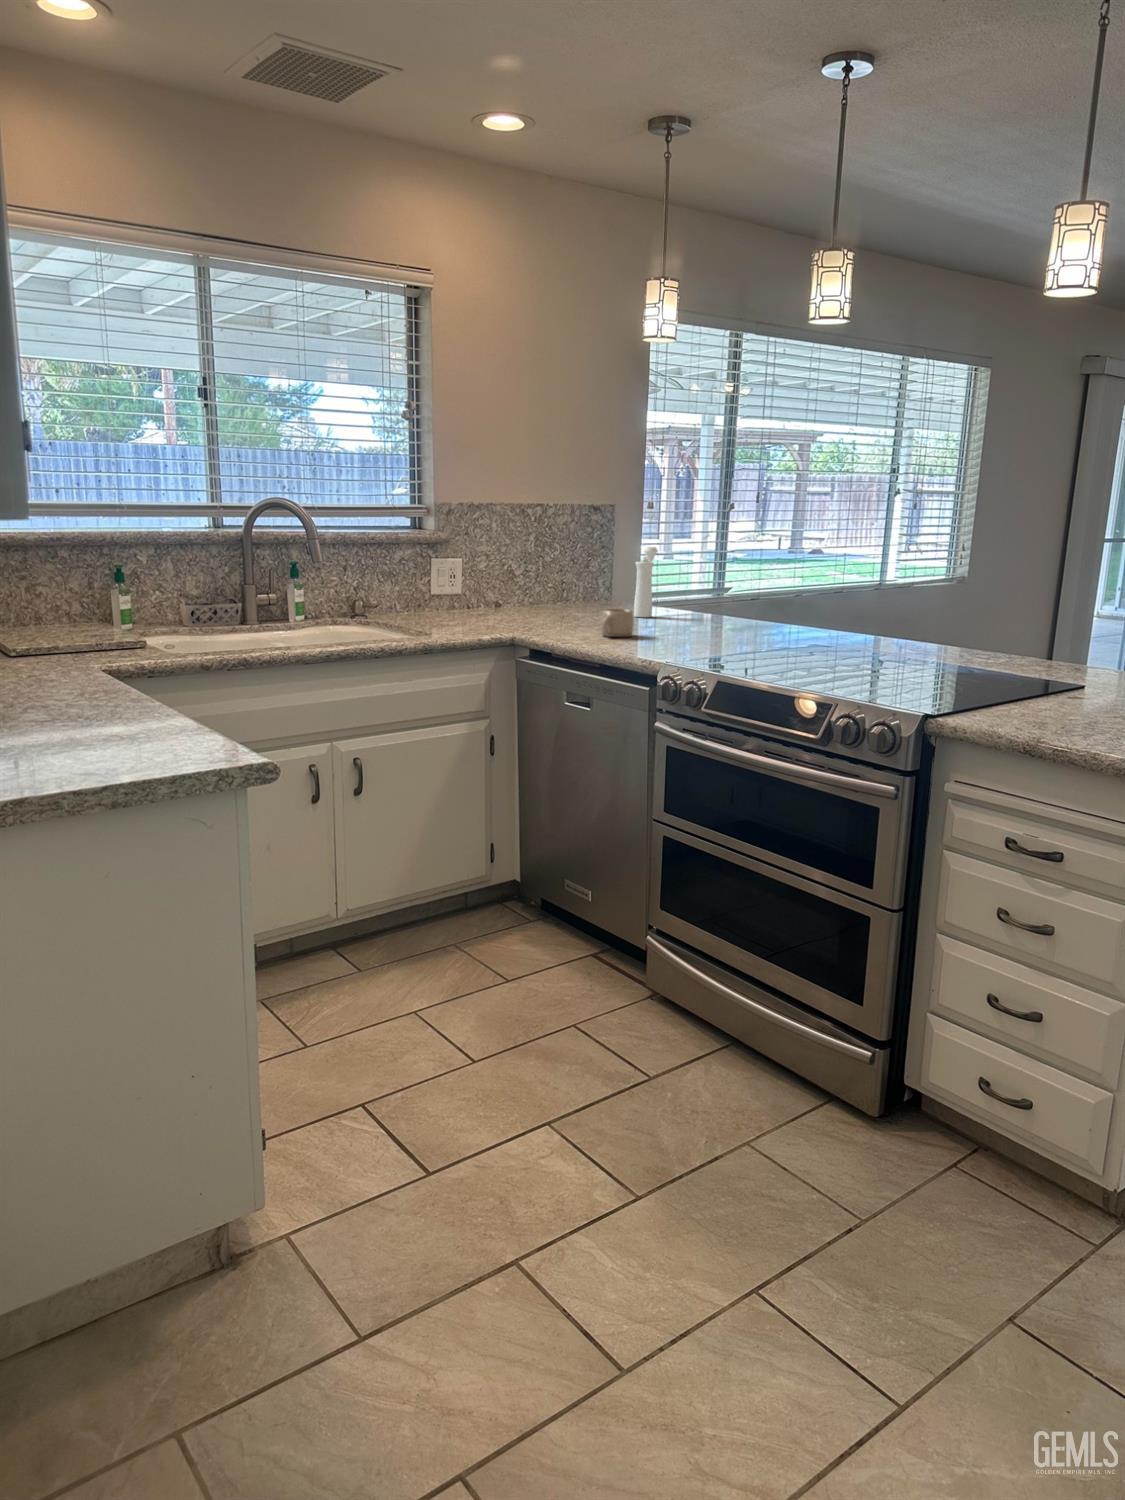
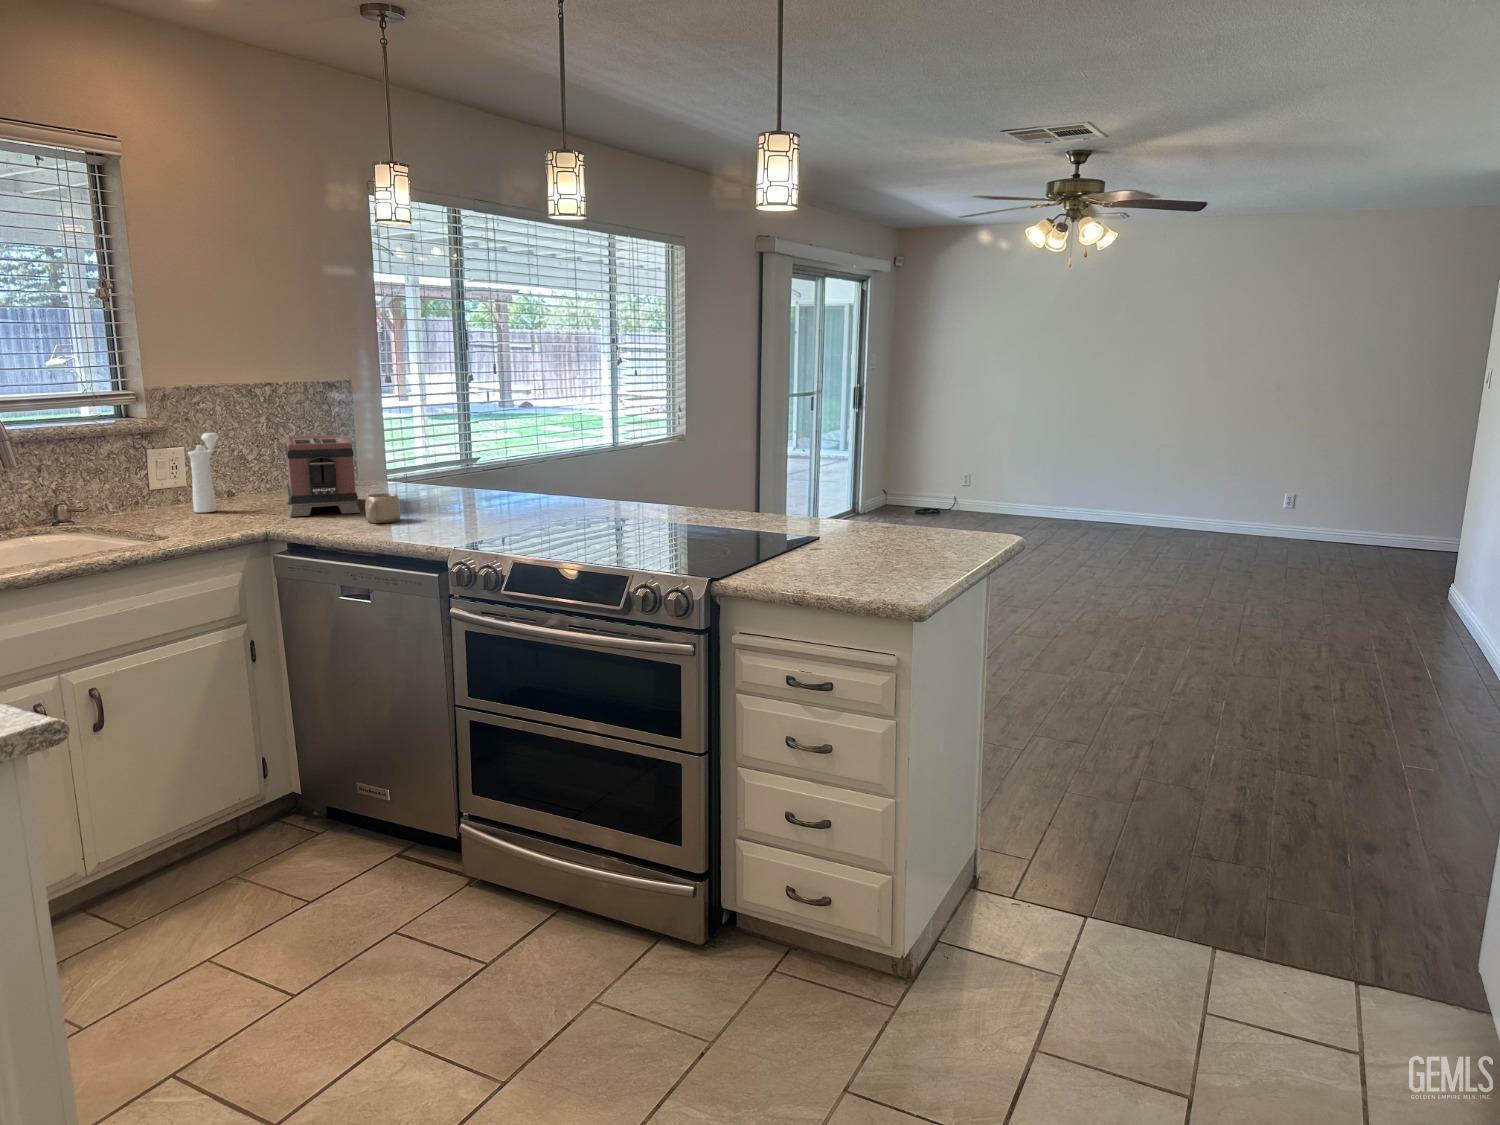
pepper mill: present [634,547,658,617] -> present [188,433,218,513]
toaster: none [537,552,600,627] -> present [285,435,360,517]

